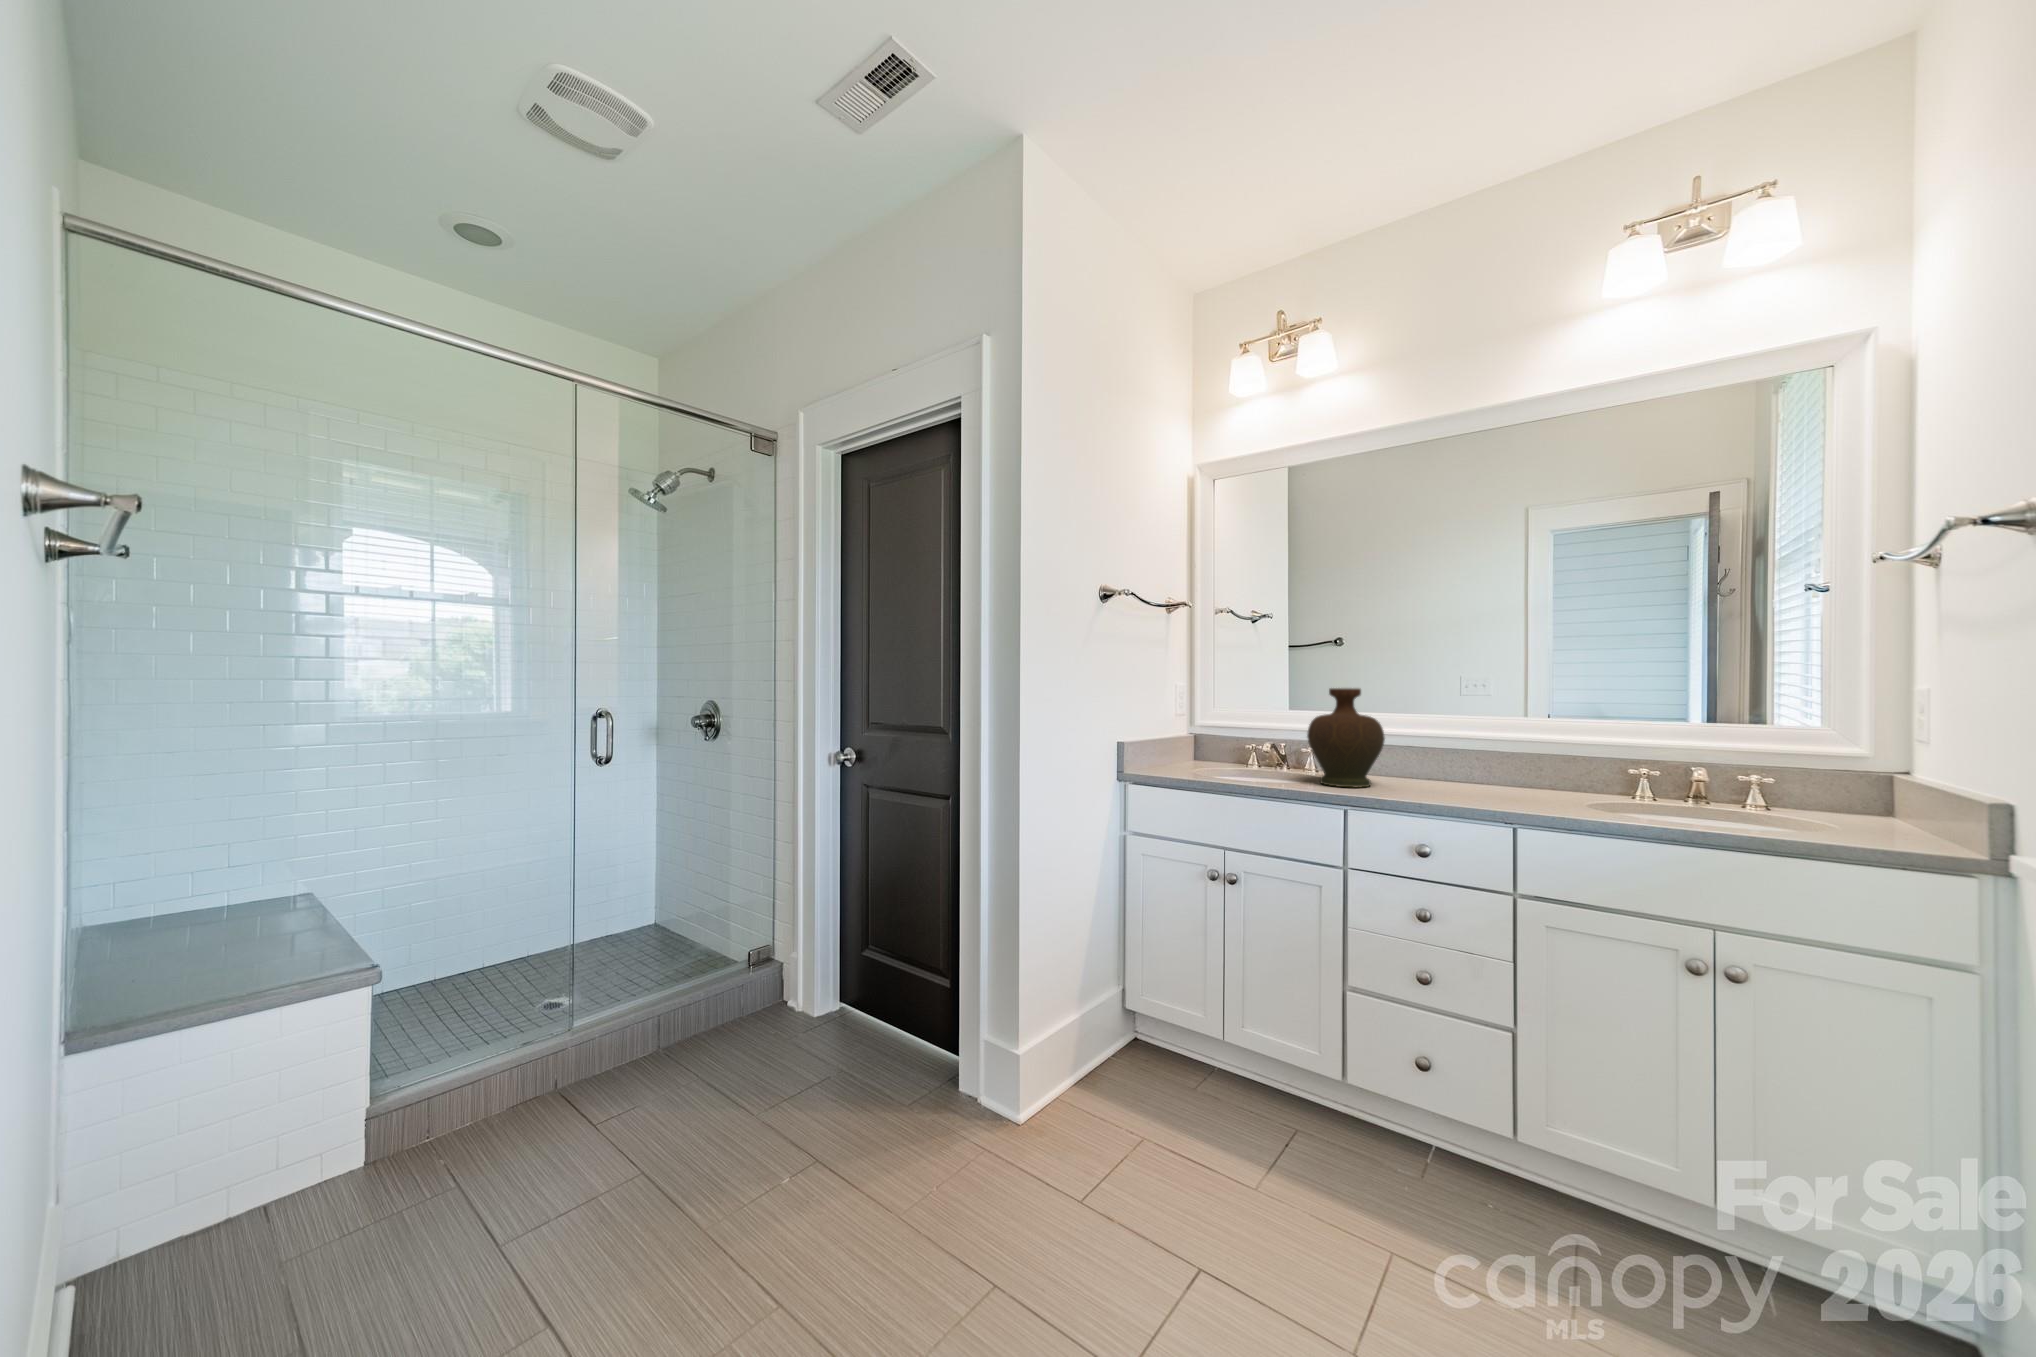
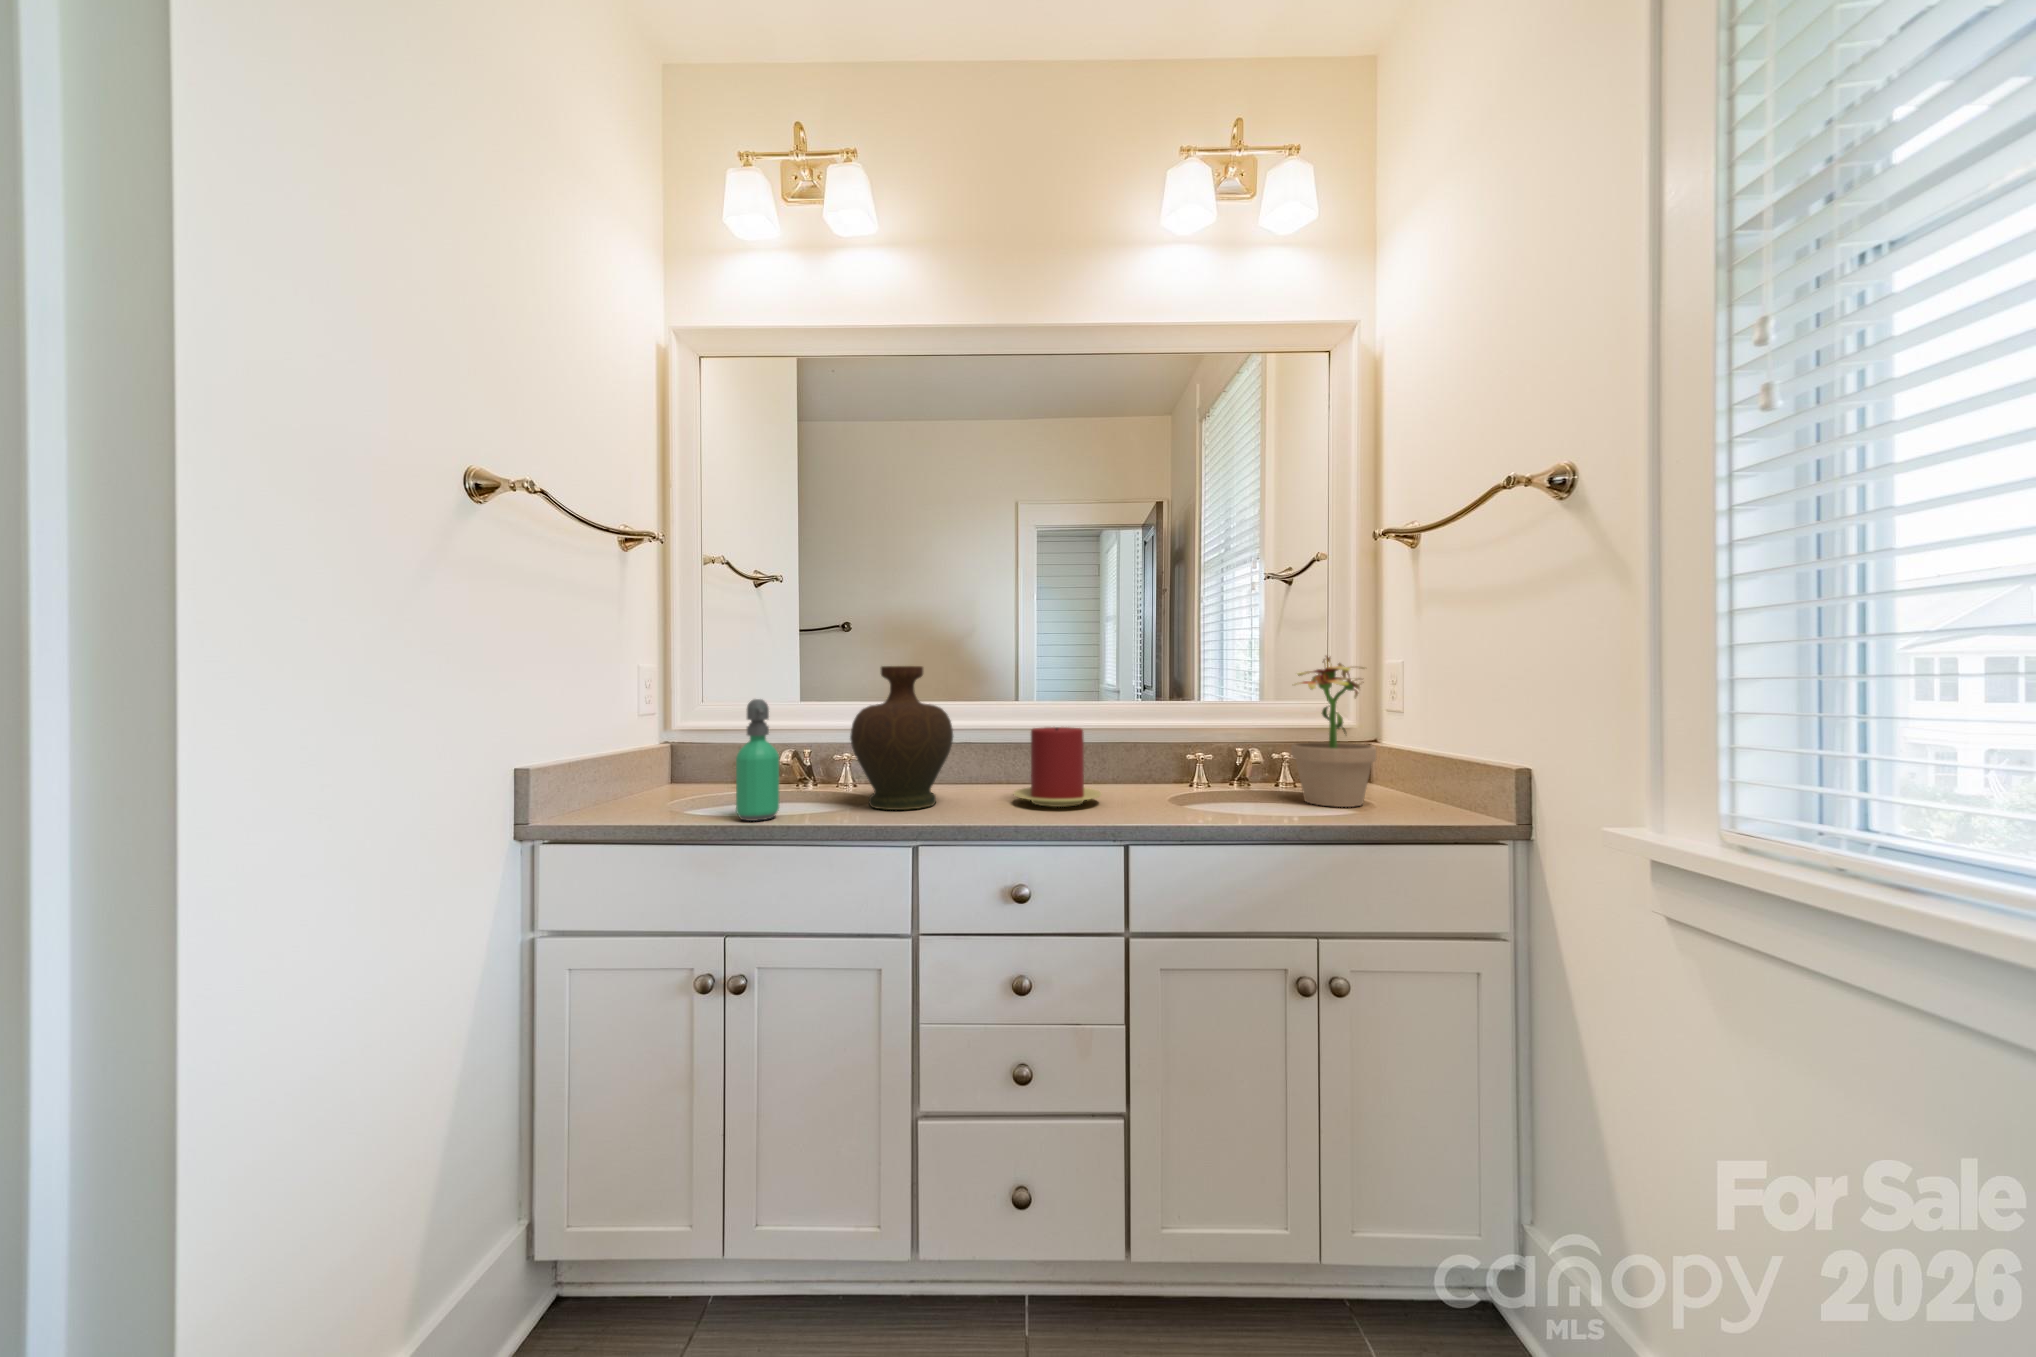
potted plant: none [1729,682,1837,828] -> present [1291,656,1376,807]
soap dispenser: none [1232,708,1258,783] -> present [736,699,779,821]
candle: none [1434,737,1514,798] -> present [1013,727,1101,807]

